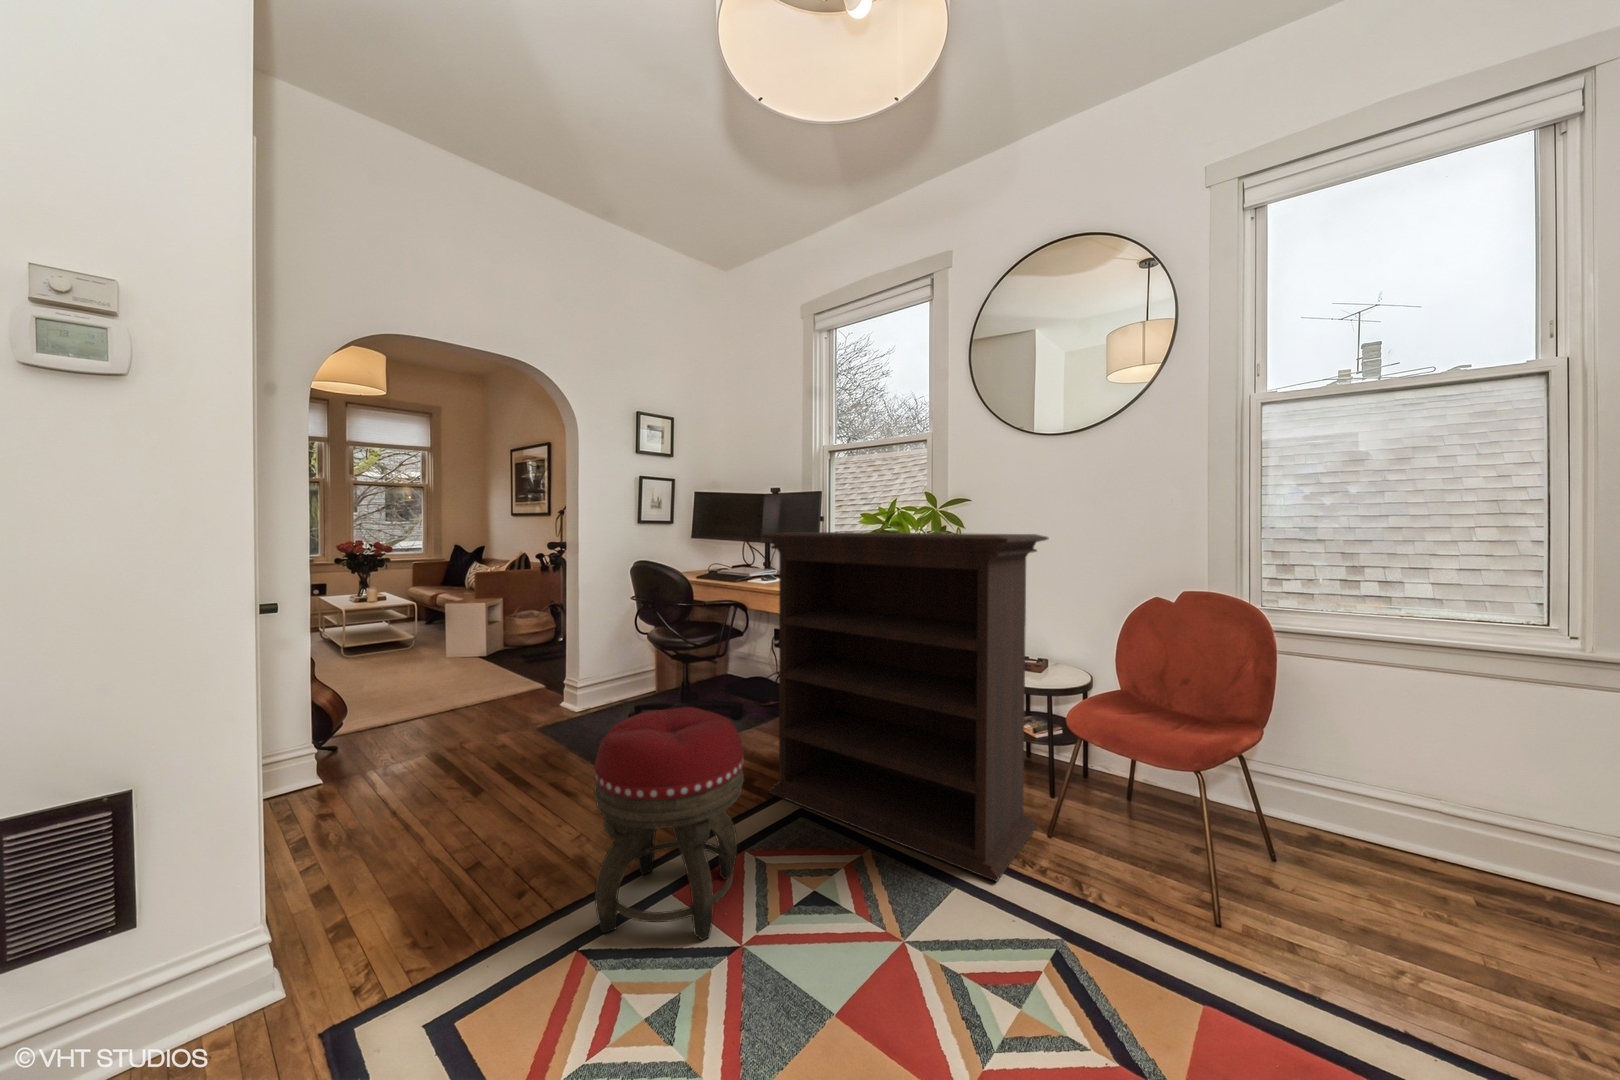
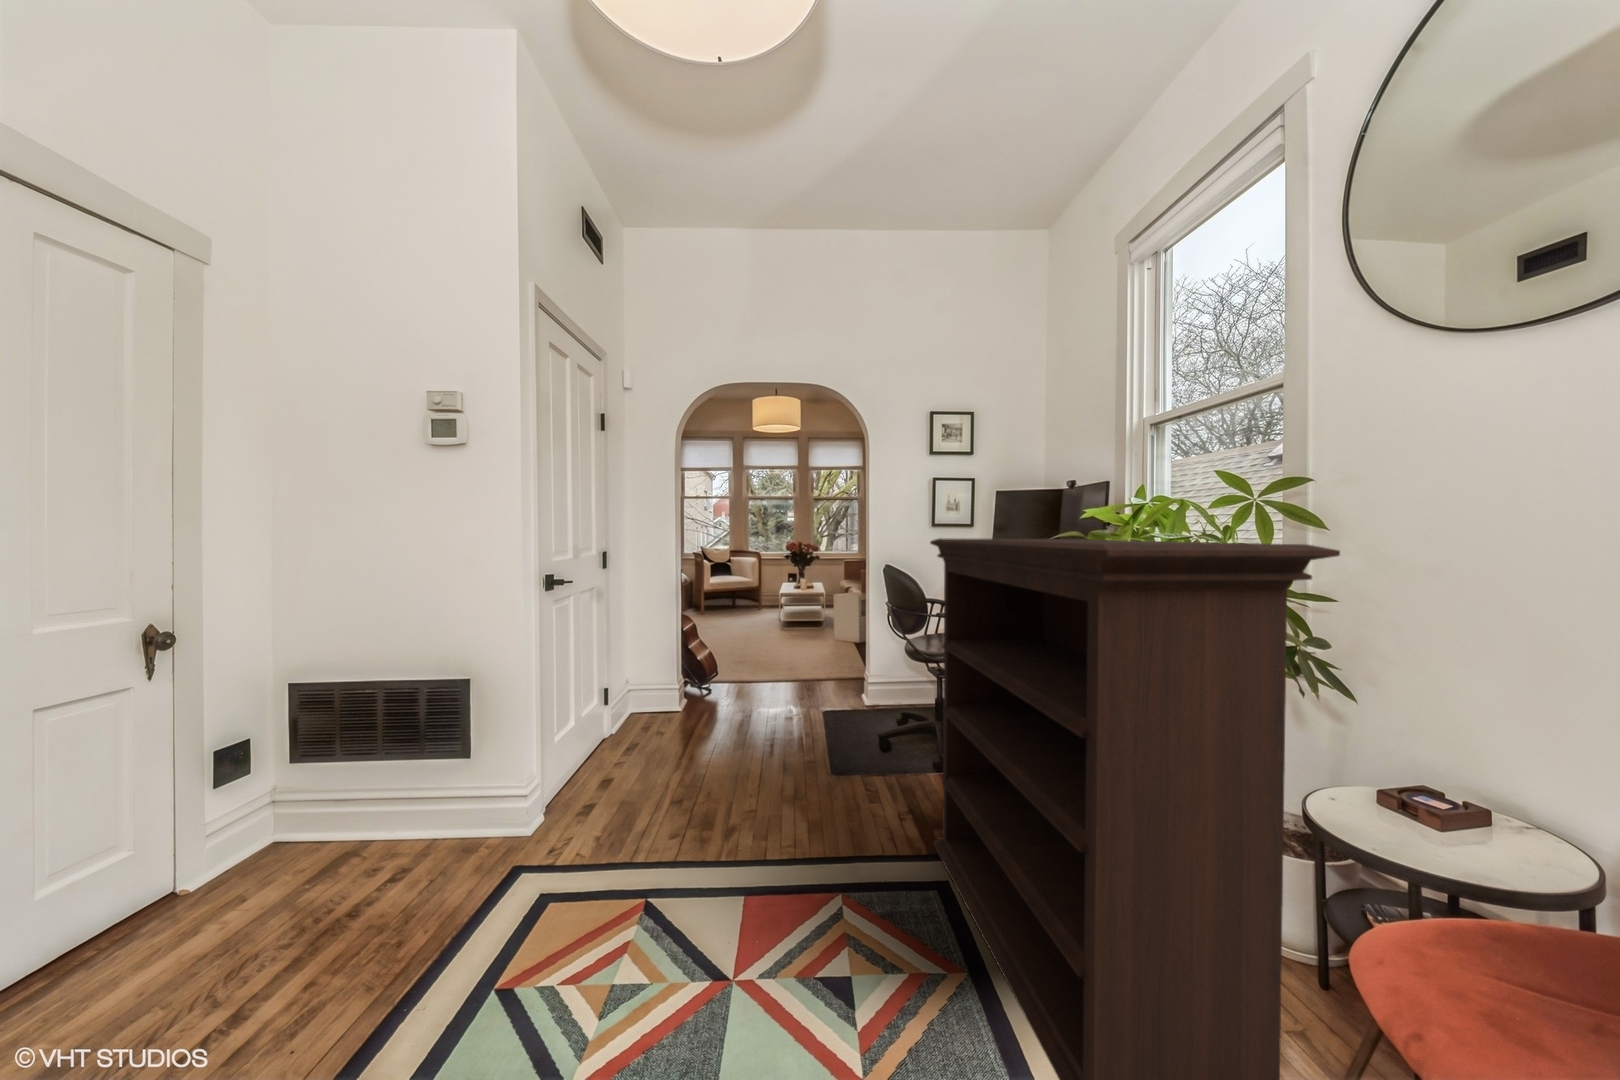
footstool: present [594,707,744,940] -> none [664,709,811,953]

